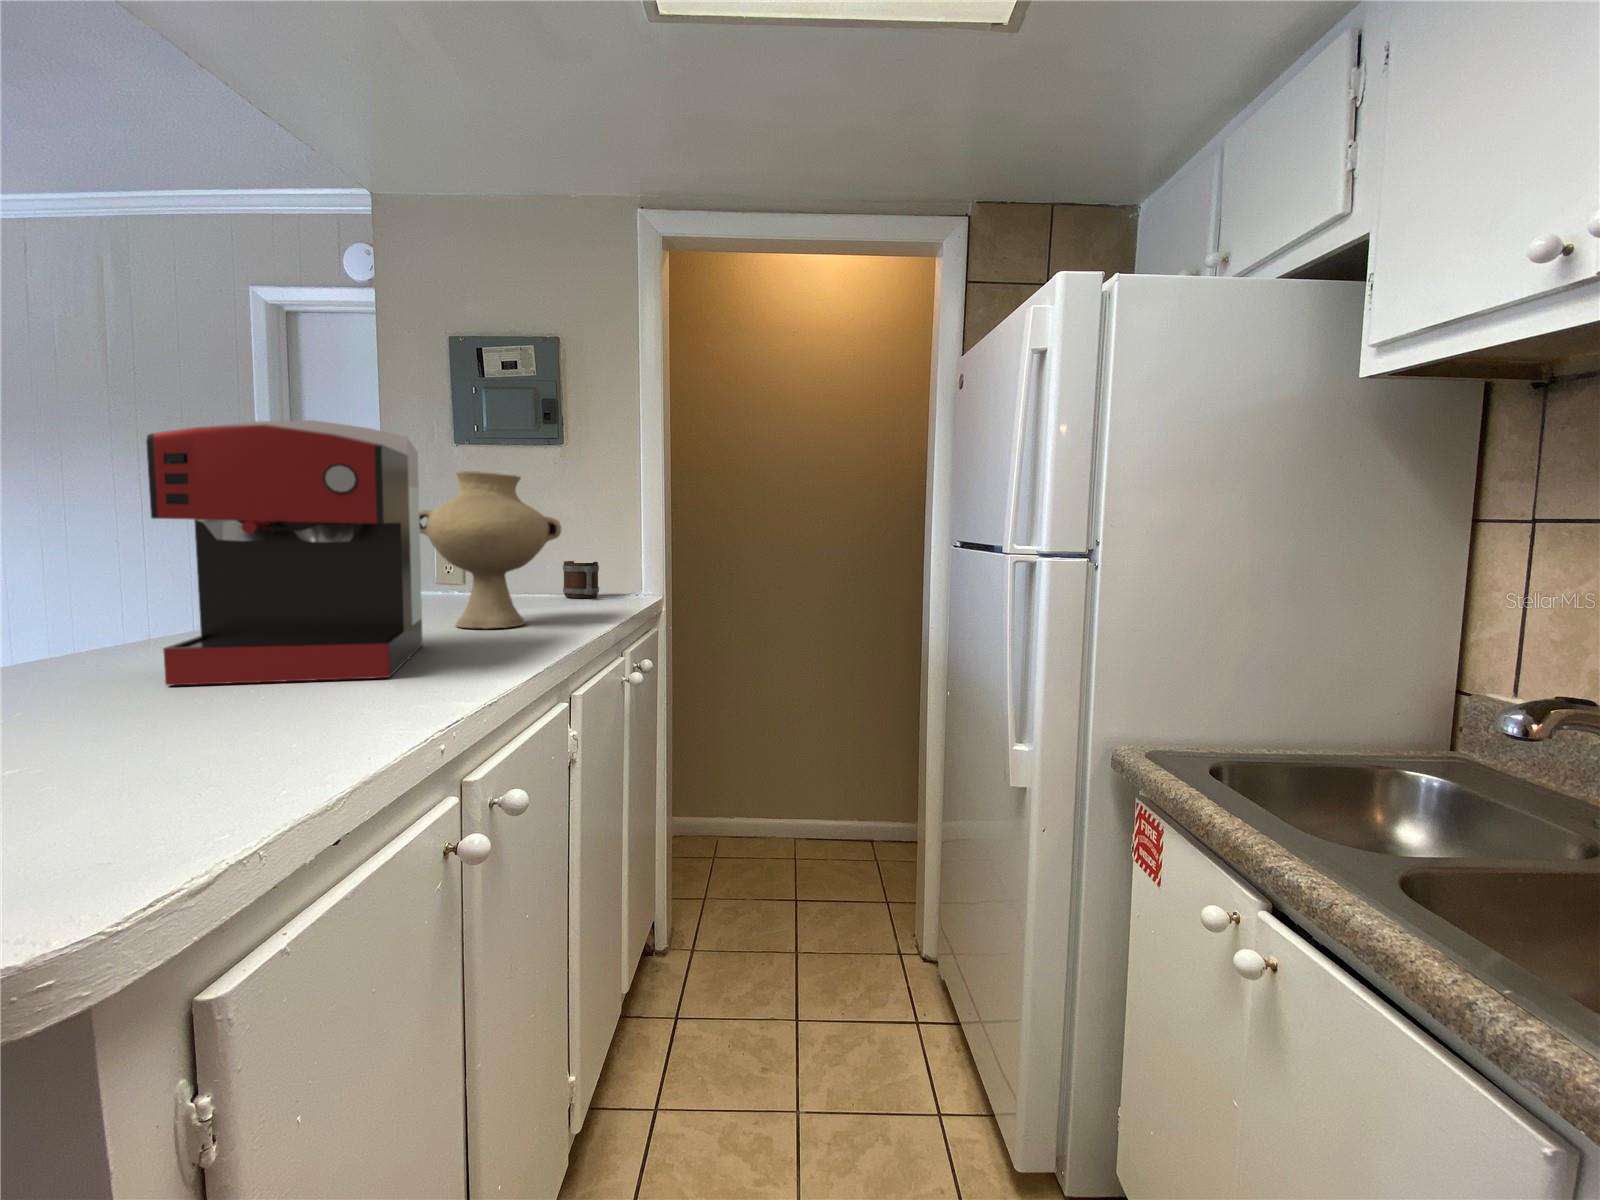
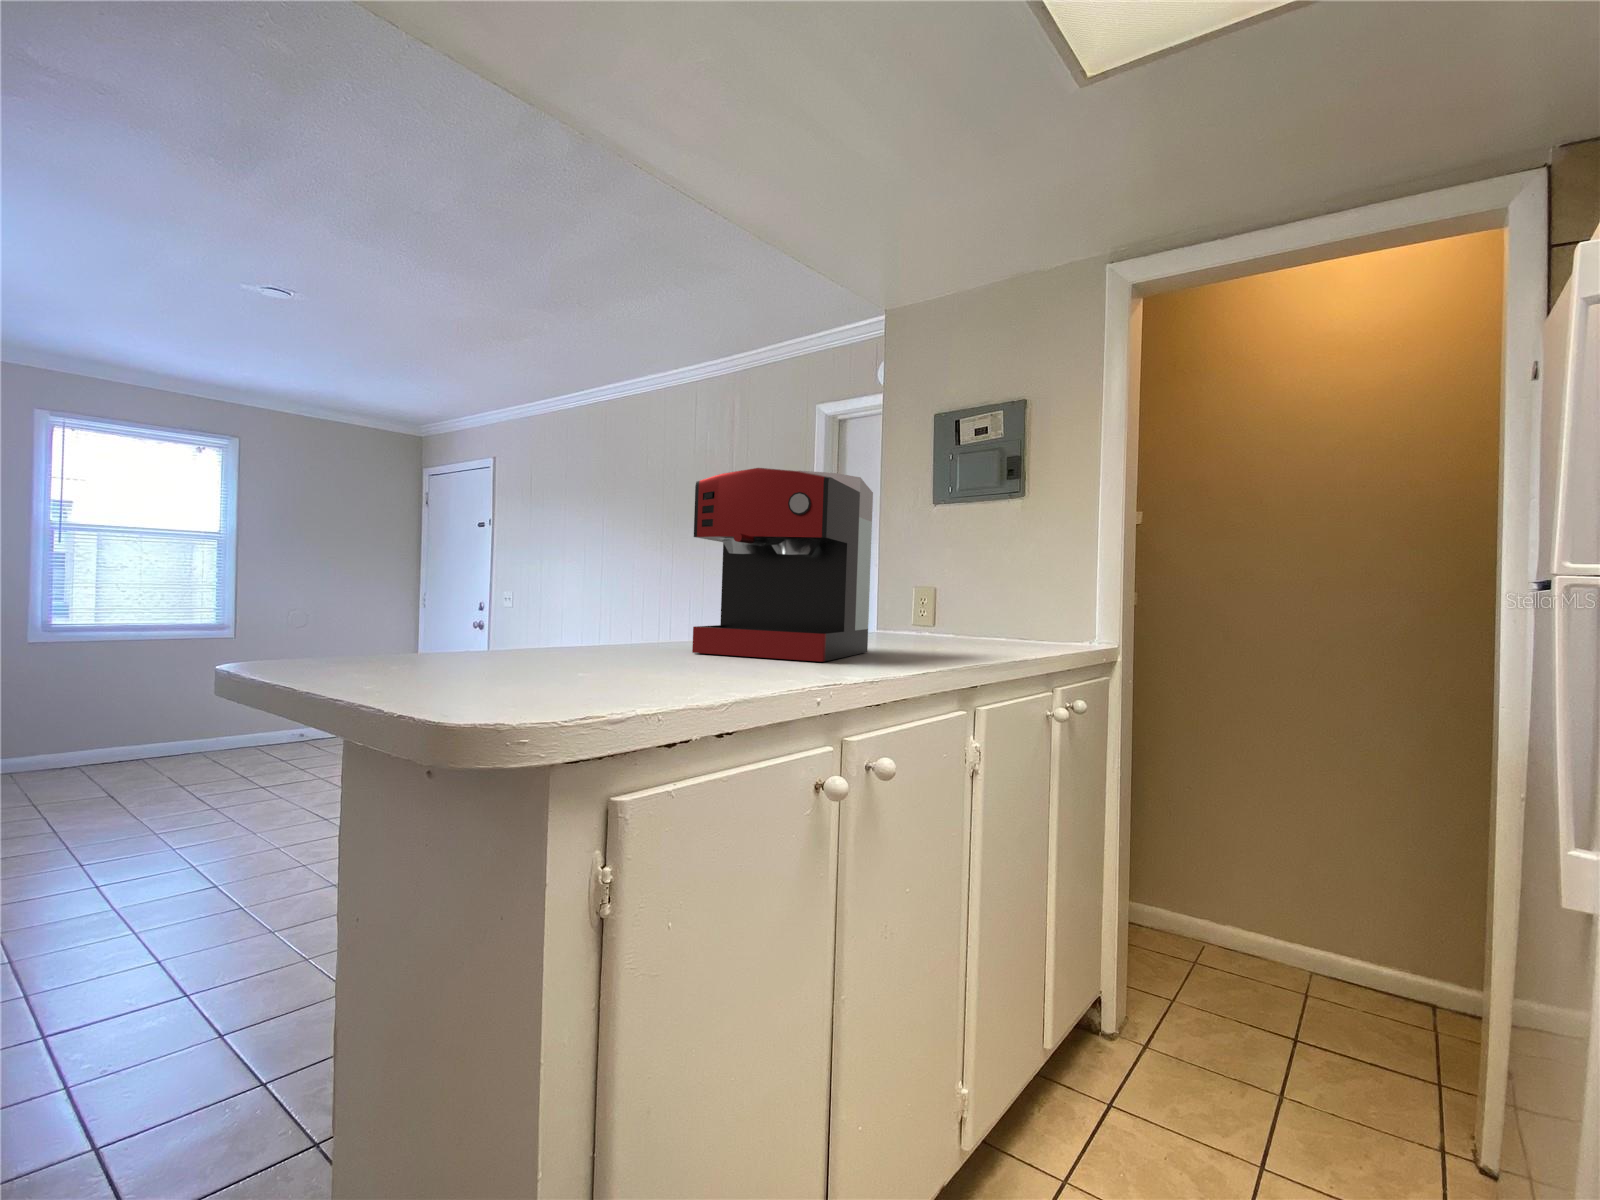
vase: present [419,471,561,629] -> none [876,512,999,649]
mug: present [563,561,599,598] -> none [1018,606,1054,642]

